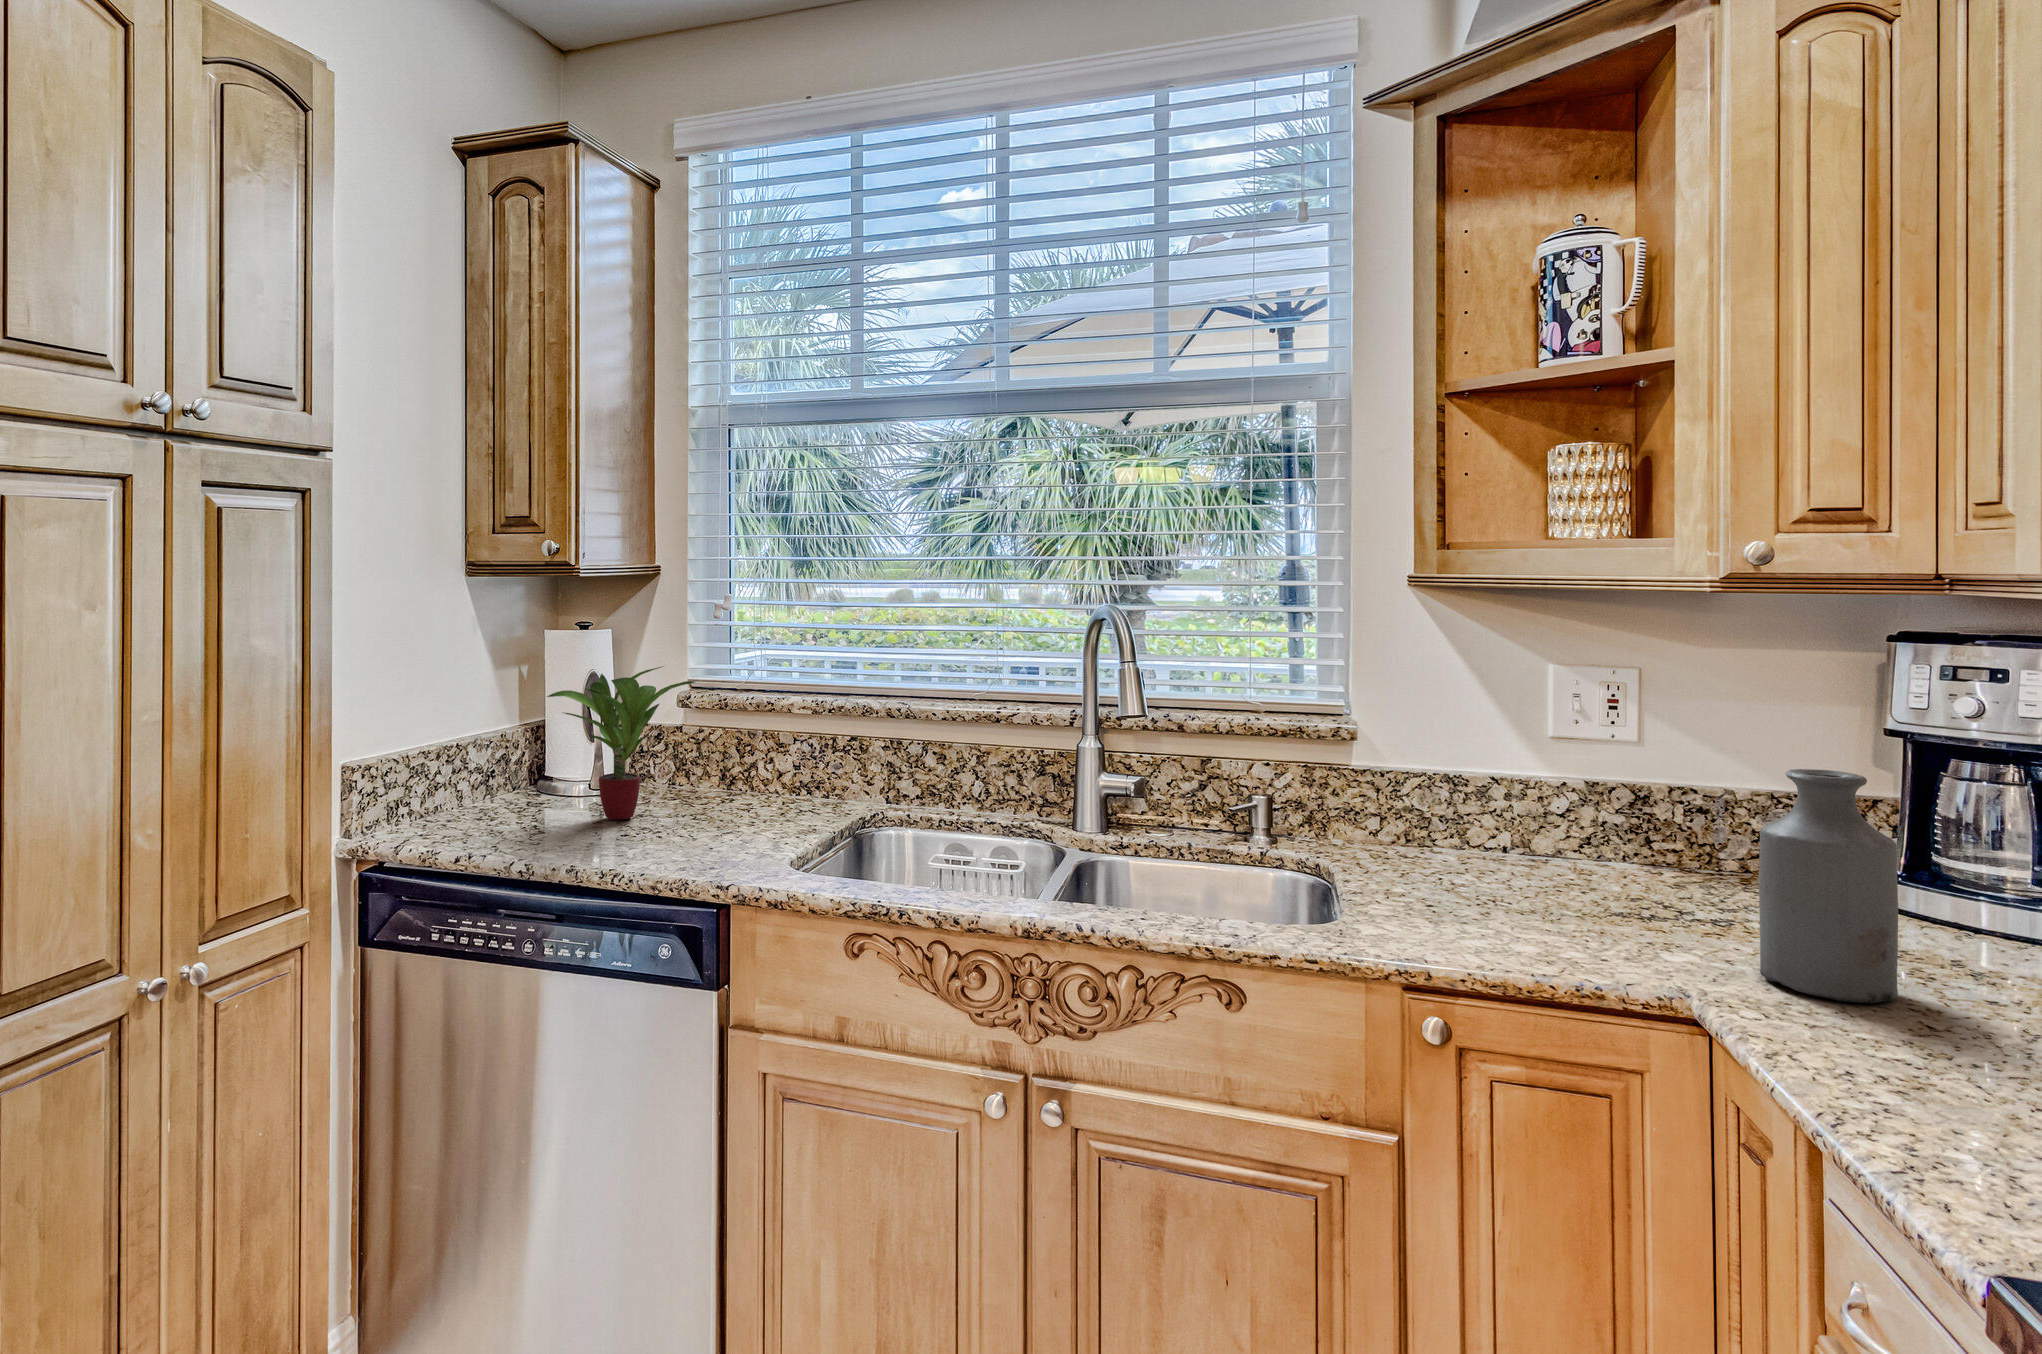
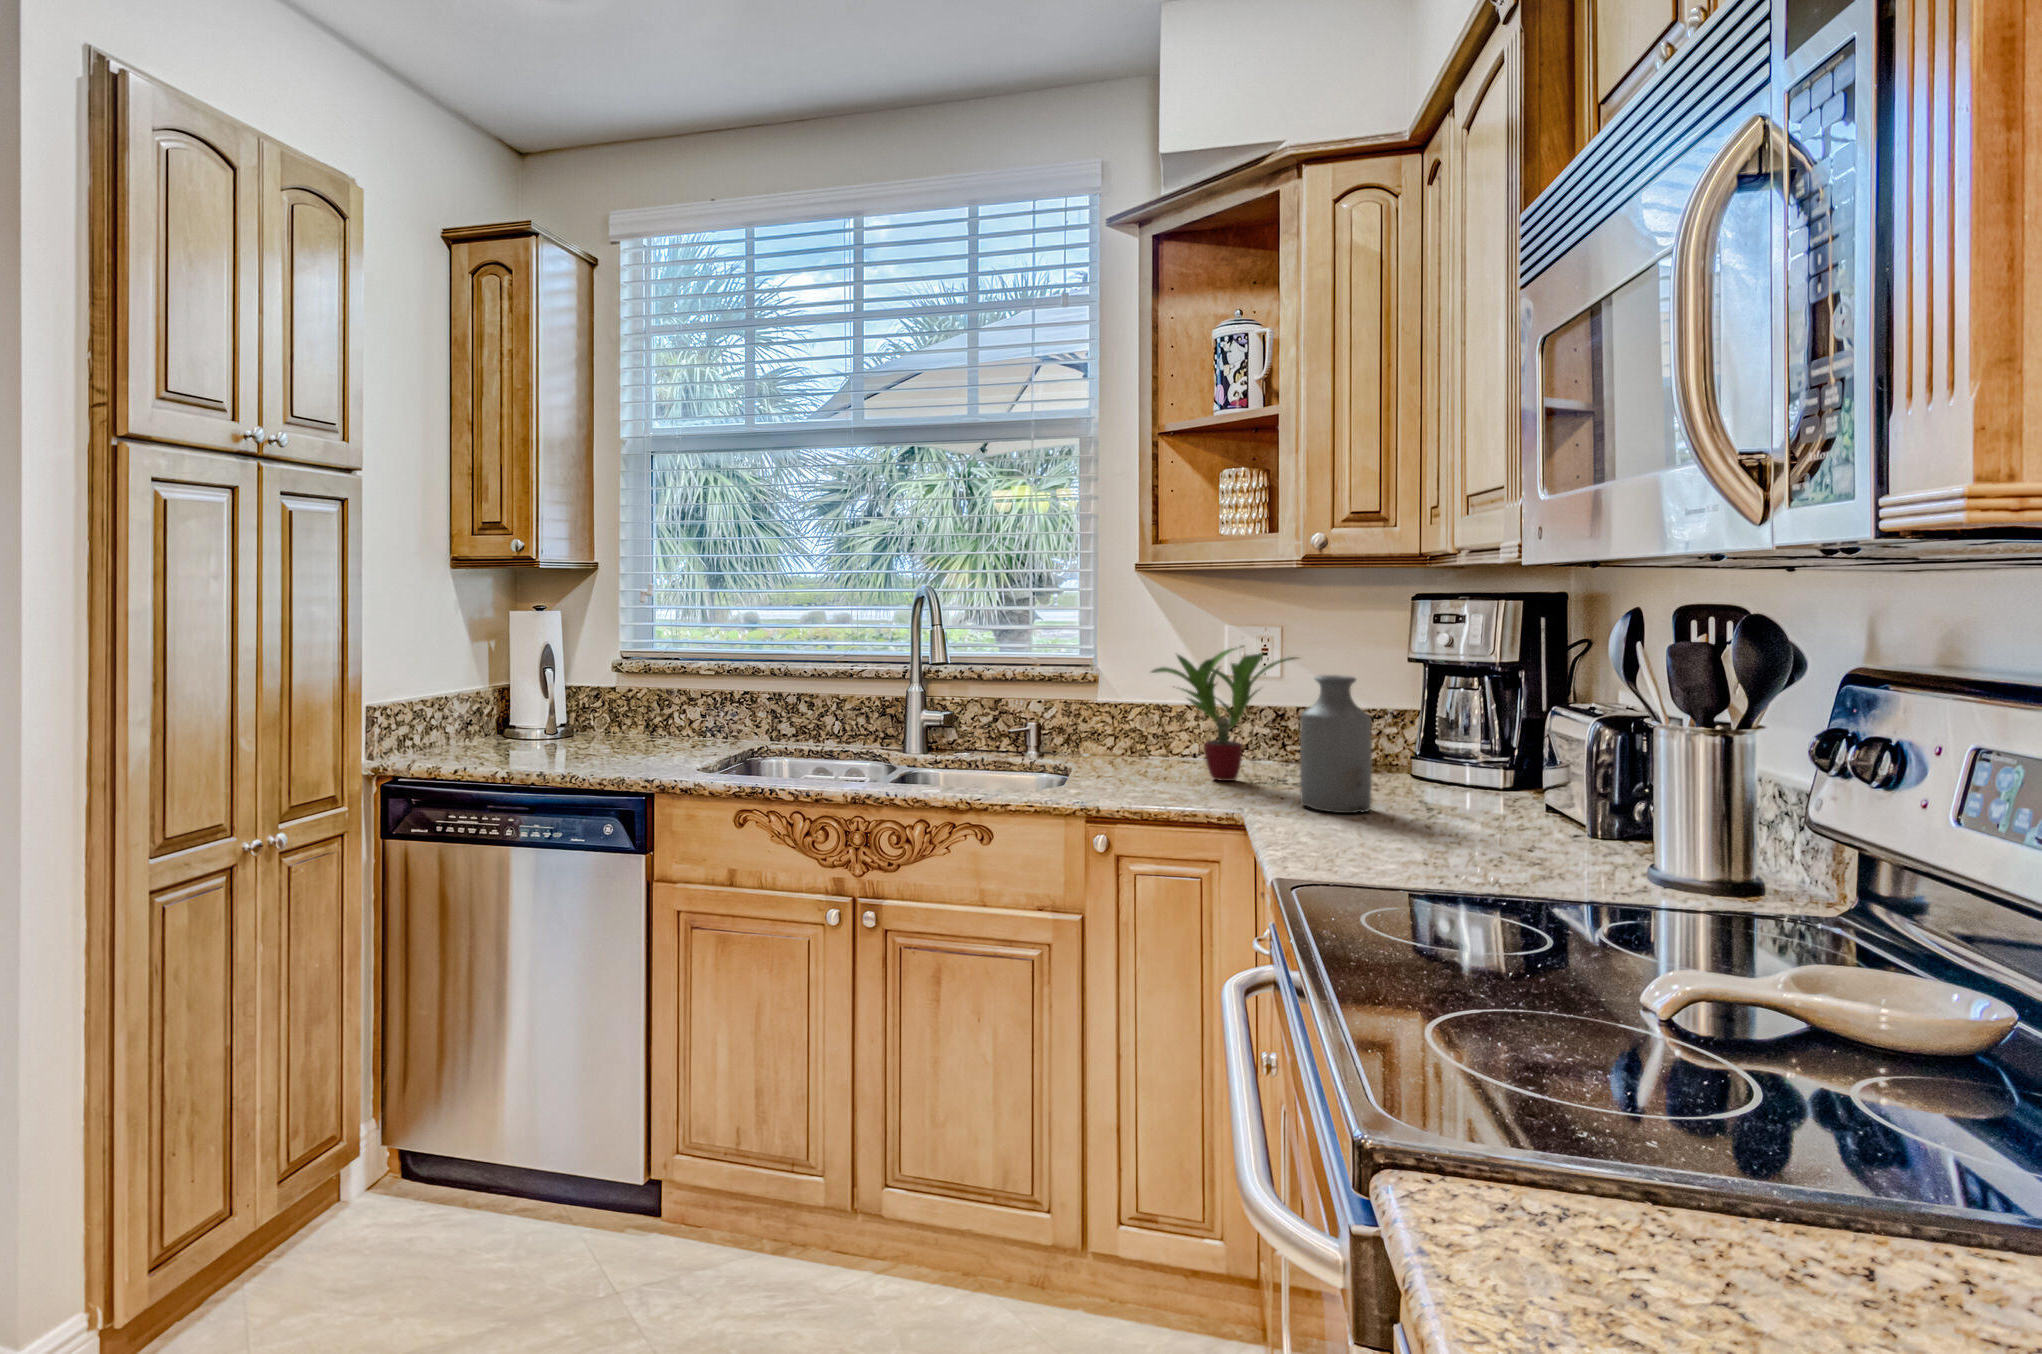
potted plant: present [547,667,695,820] -> present [1152,648,1296,781]

